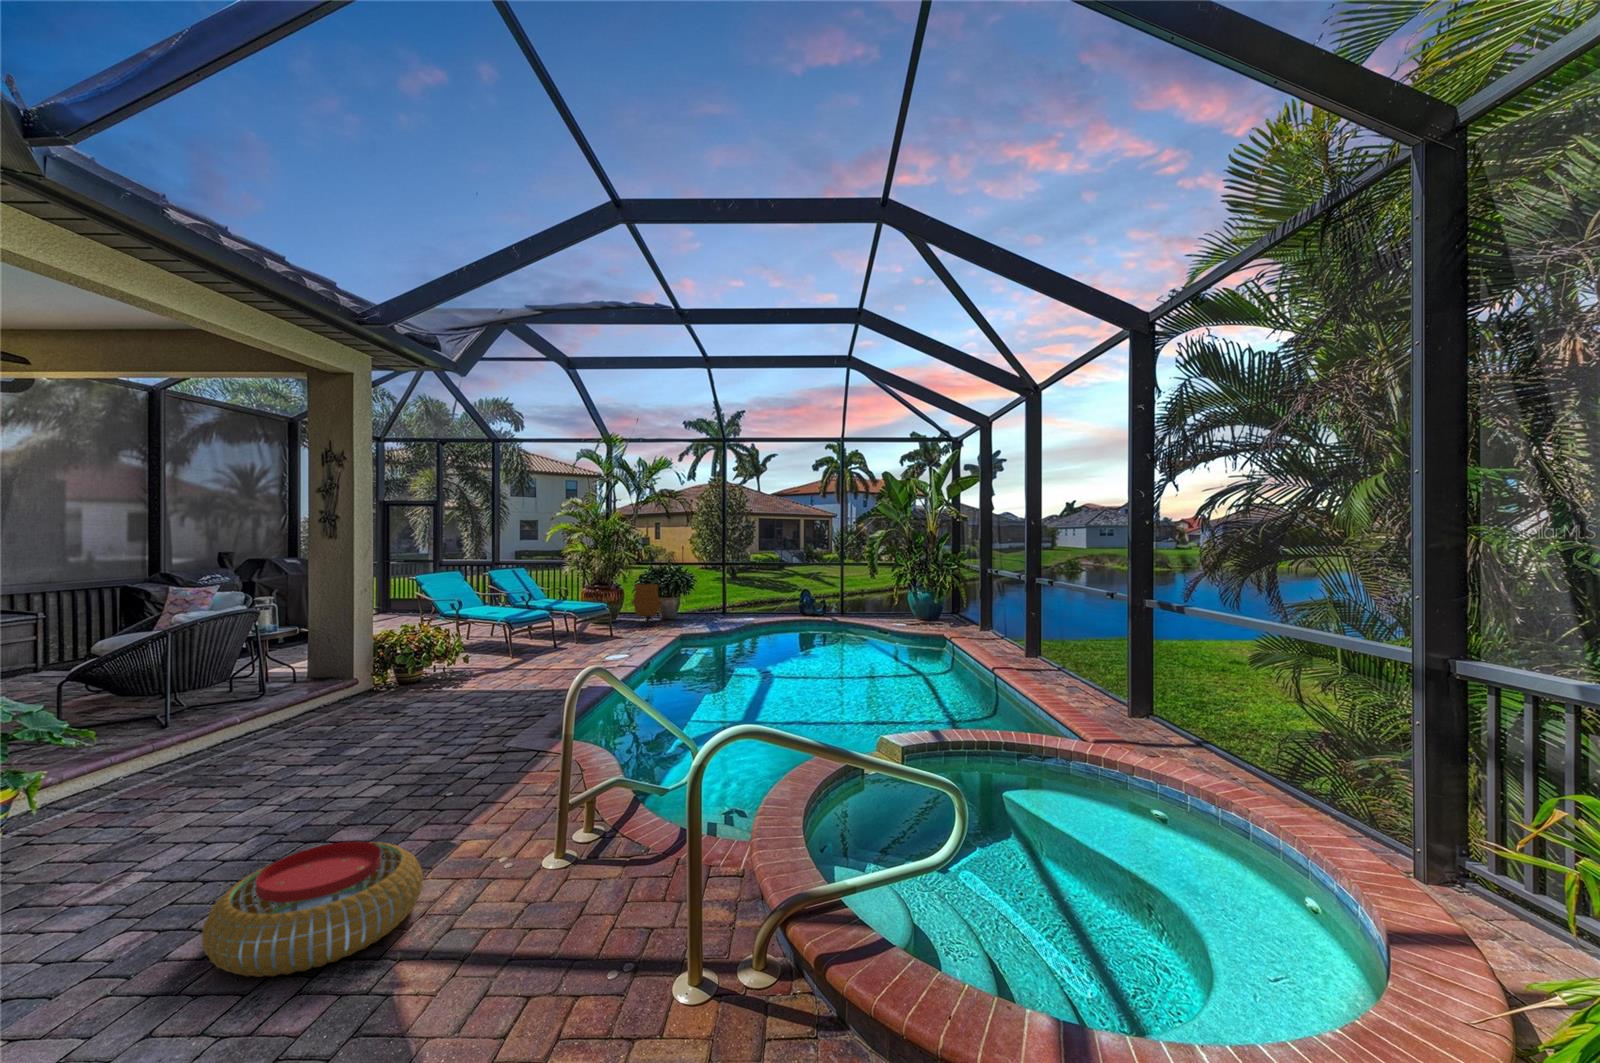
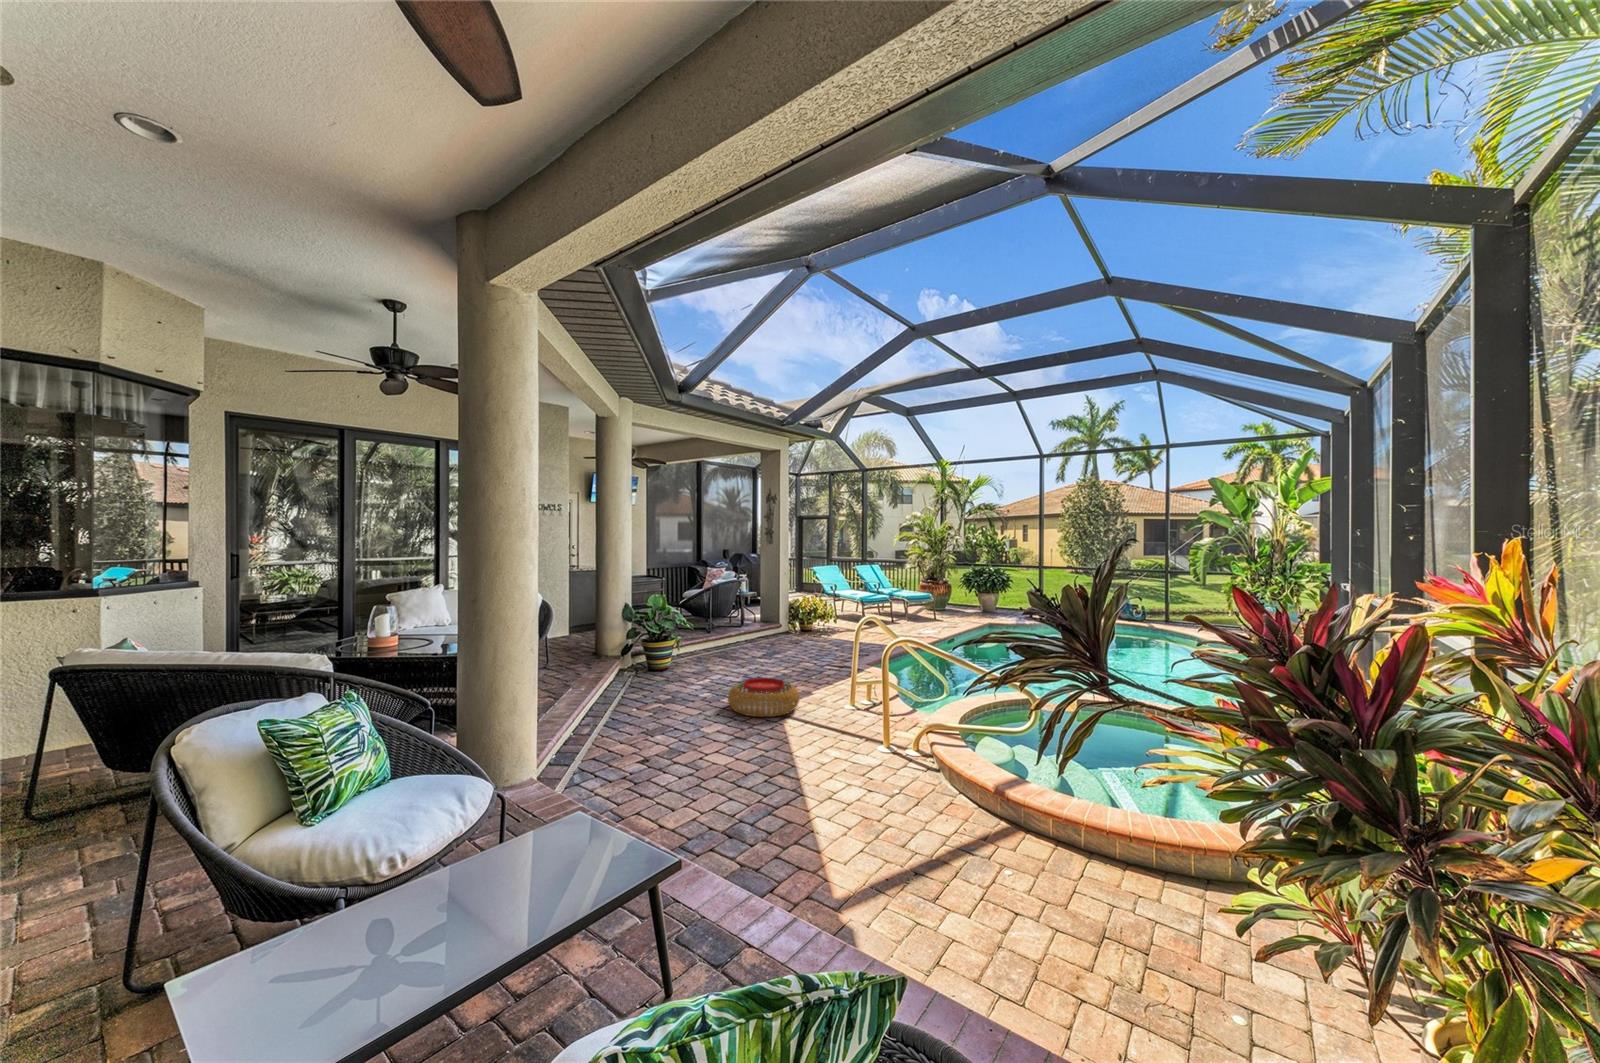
armchair: present [631,584,663,624] -> none [951,582,977,614]

